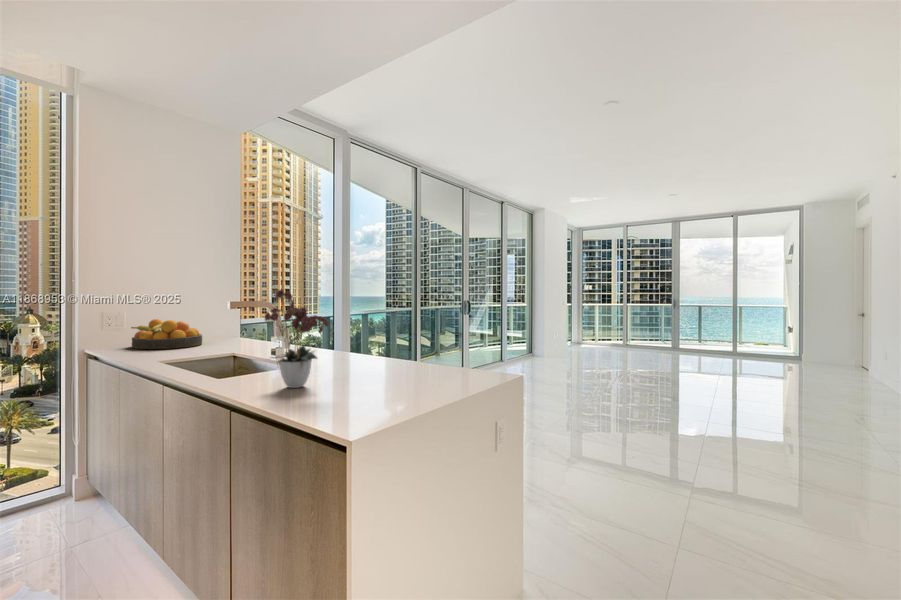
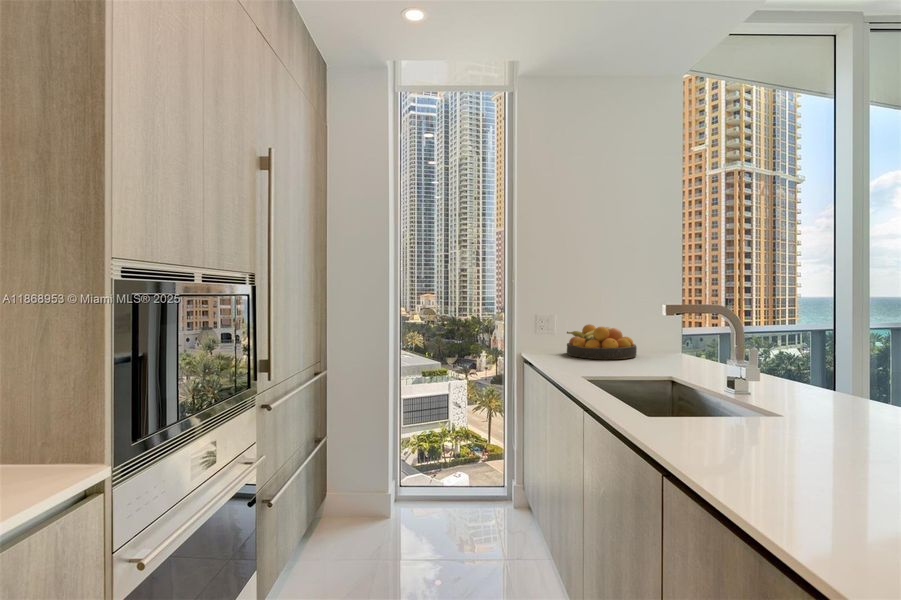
flower arrangement: present [265,290,329,388] -> none [710,287,862,468]

